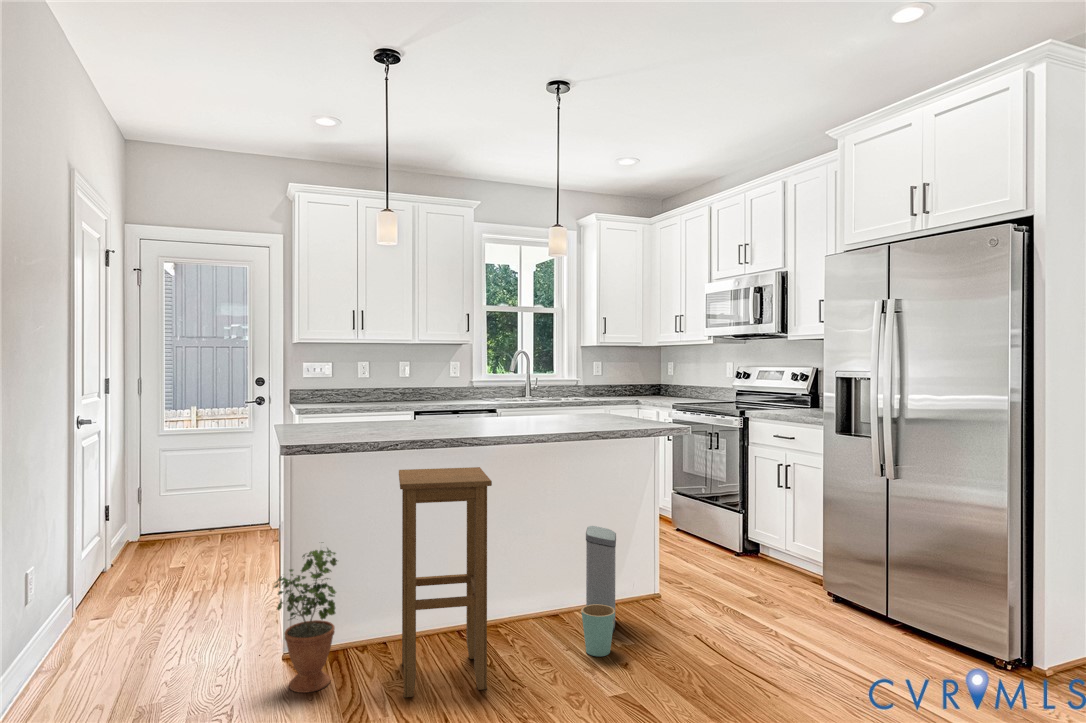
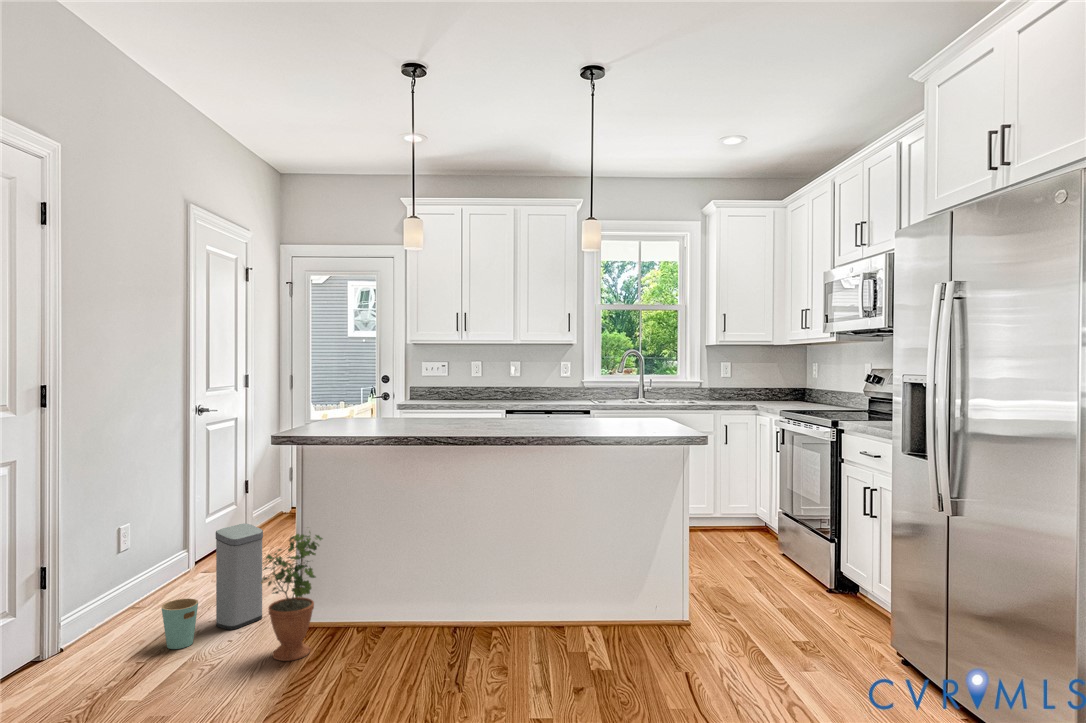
stool: present [399,467,492,698] -> none [345,466,453,686]
trash can: present [581,526,616,657] -> present [162,524,263,649]

